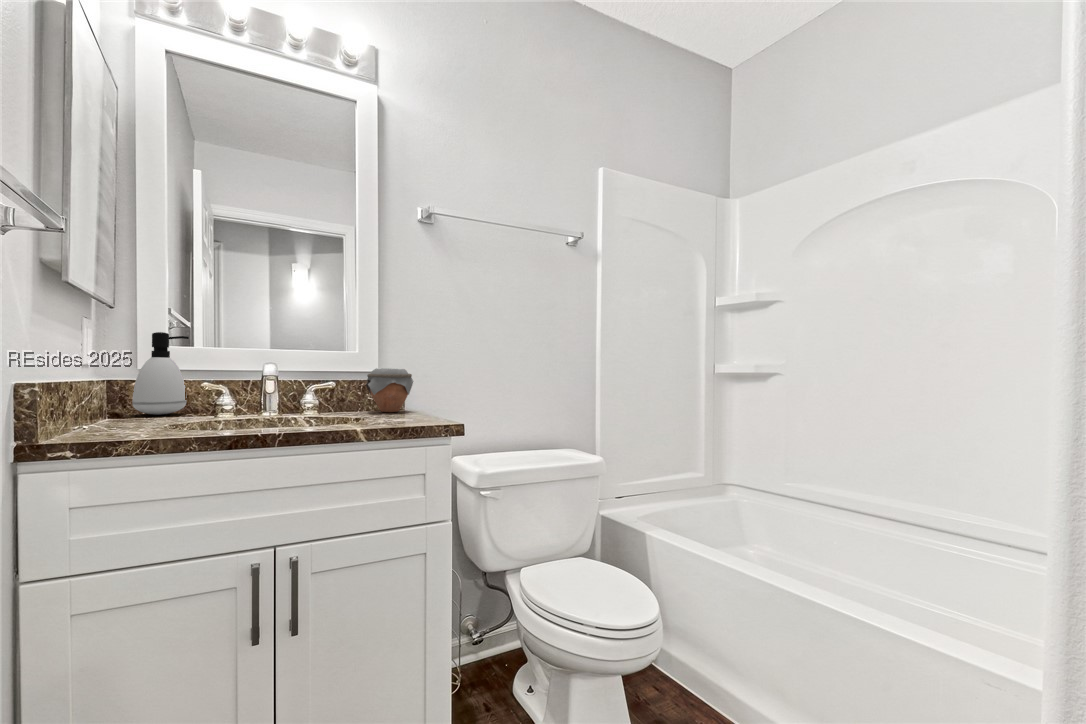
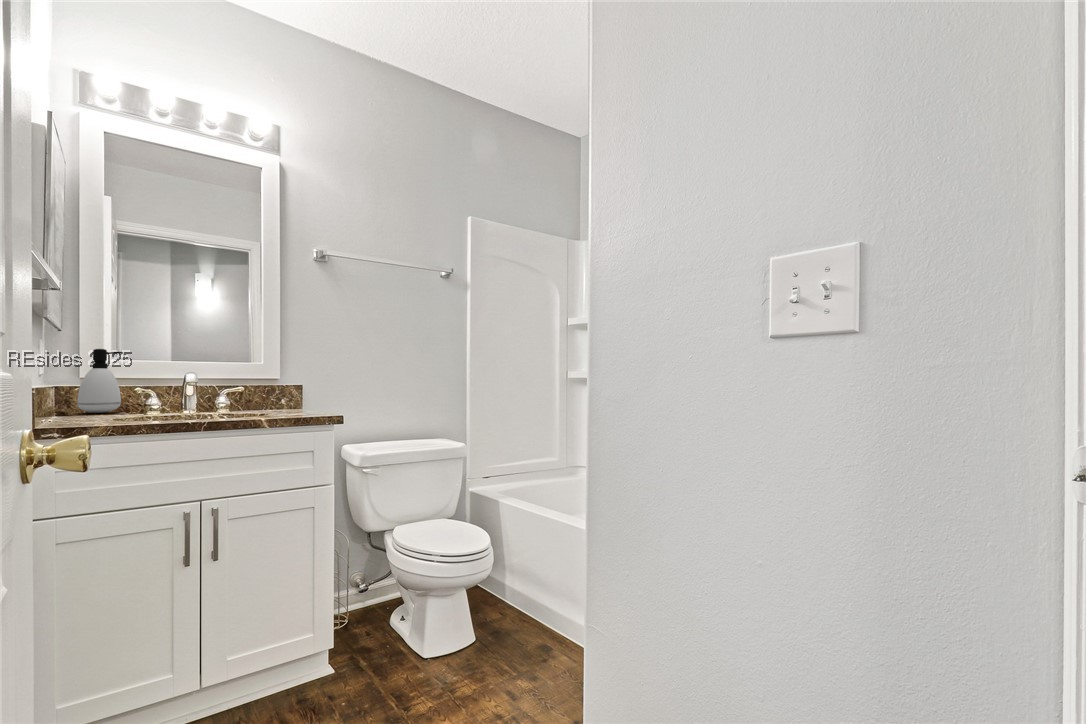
jar: present [366,368,413,412] -> none [269,376,309,410]

